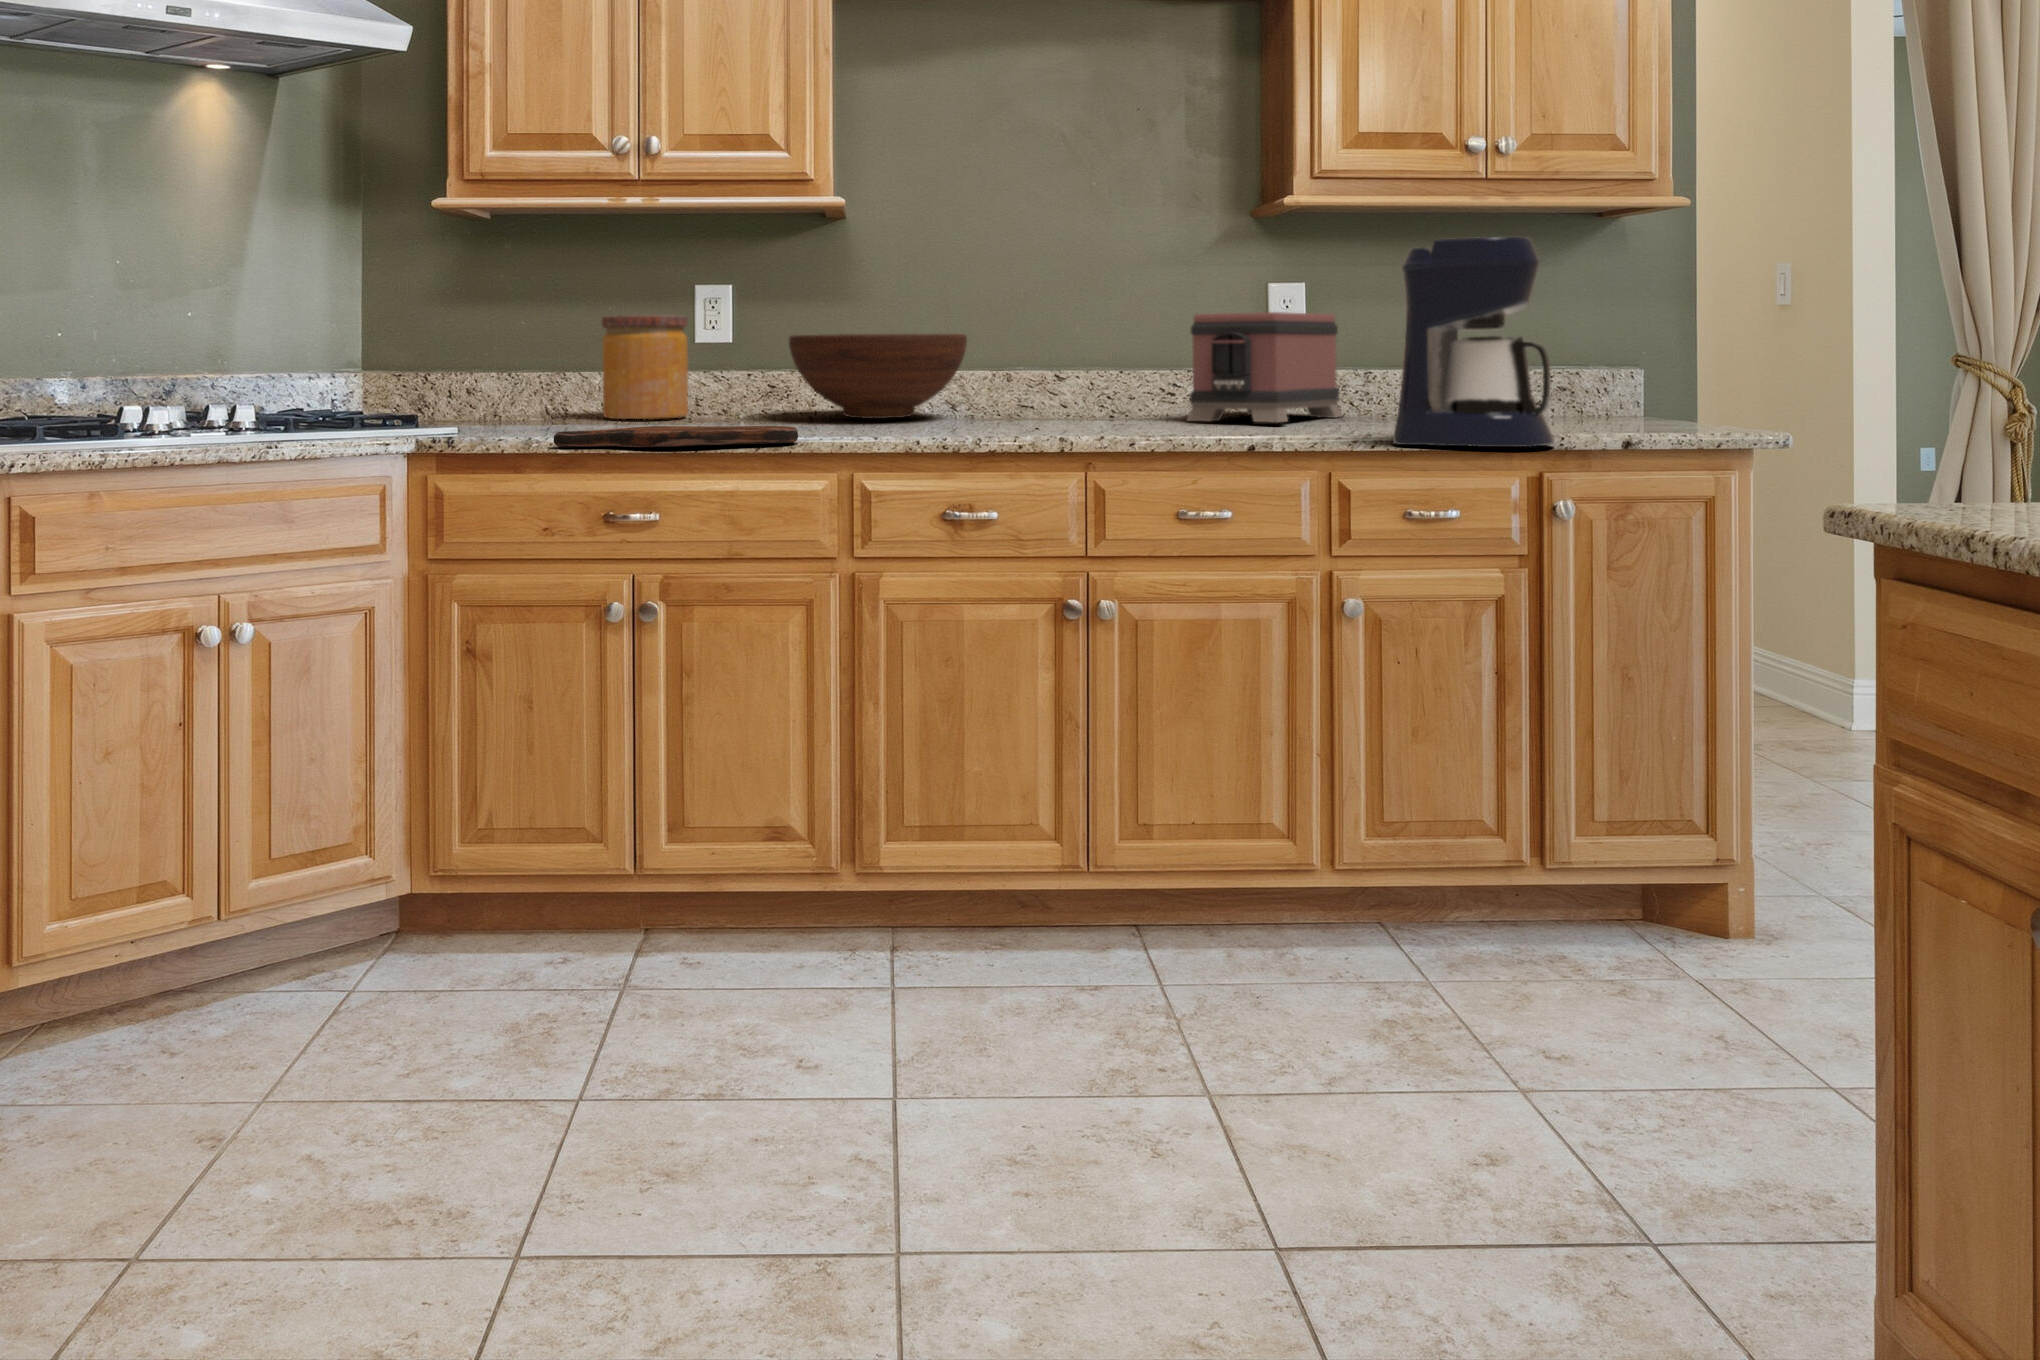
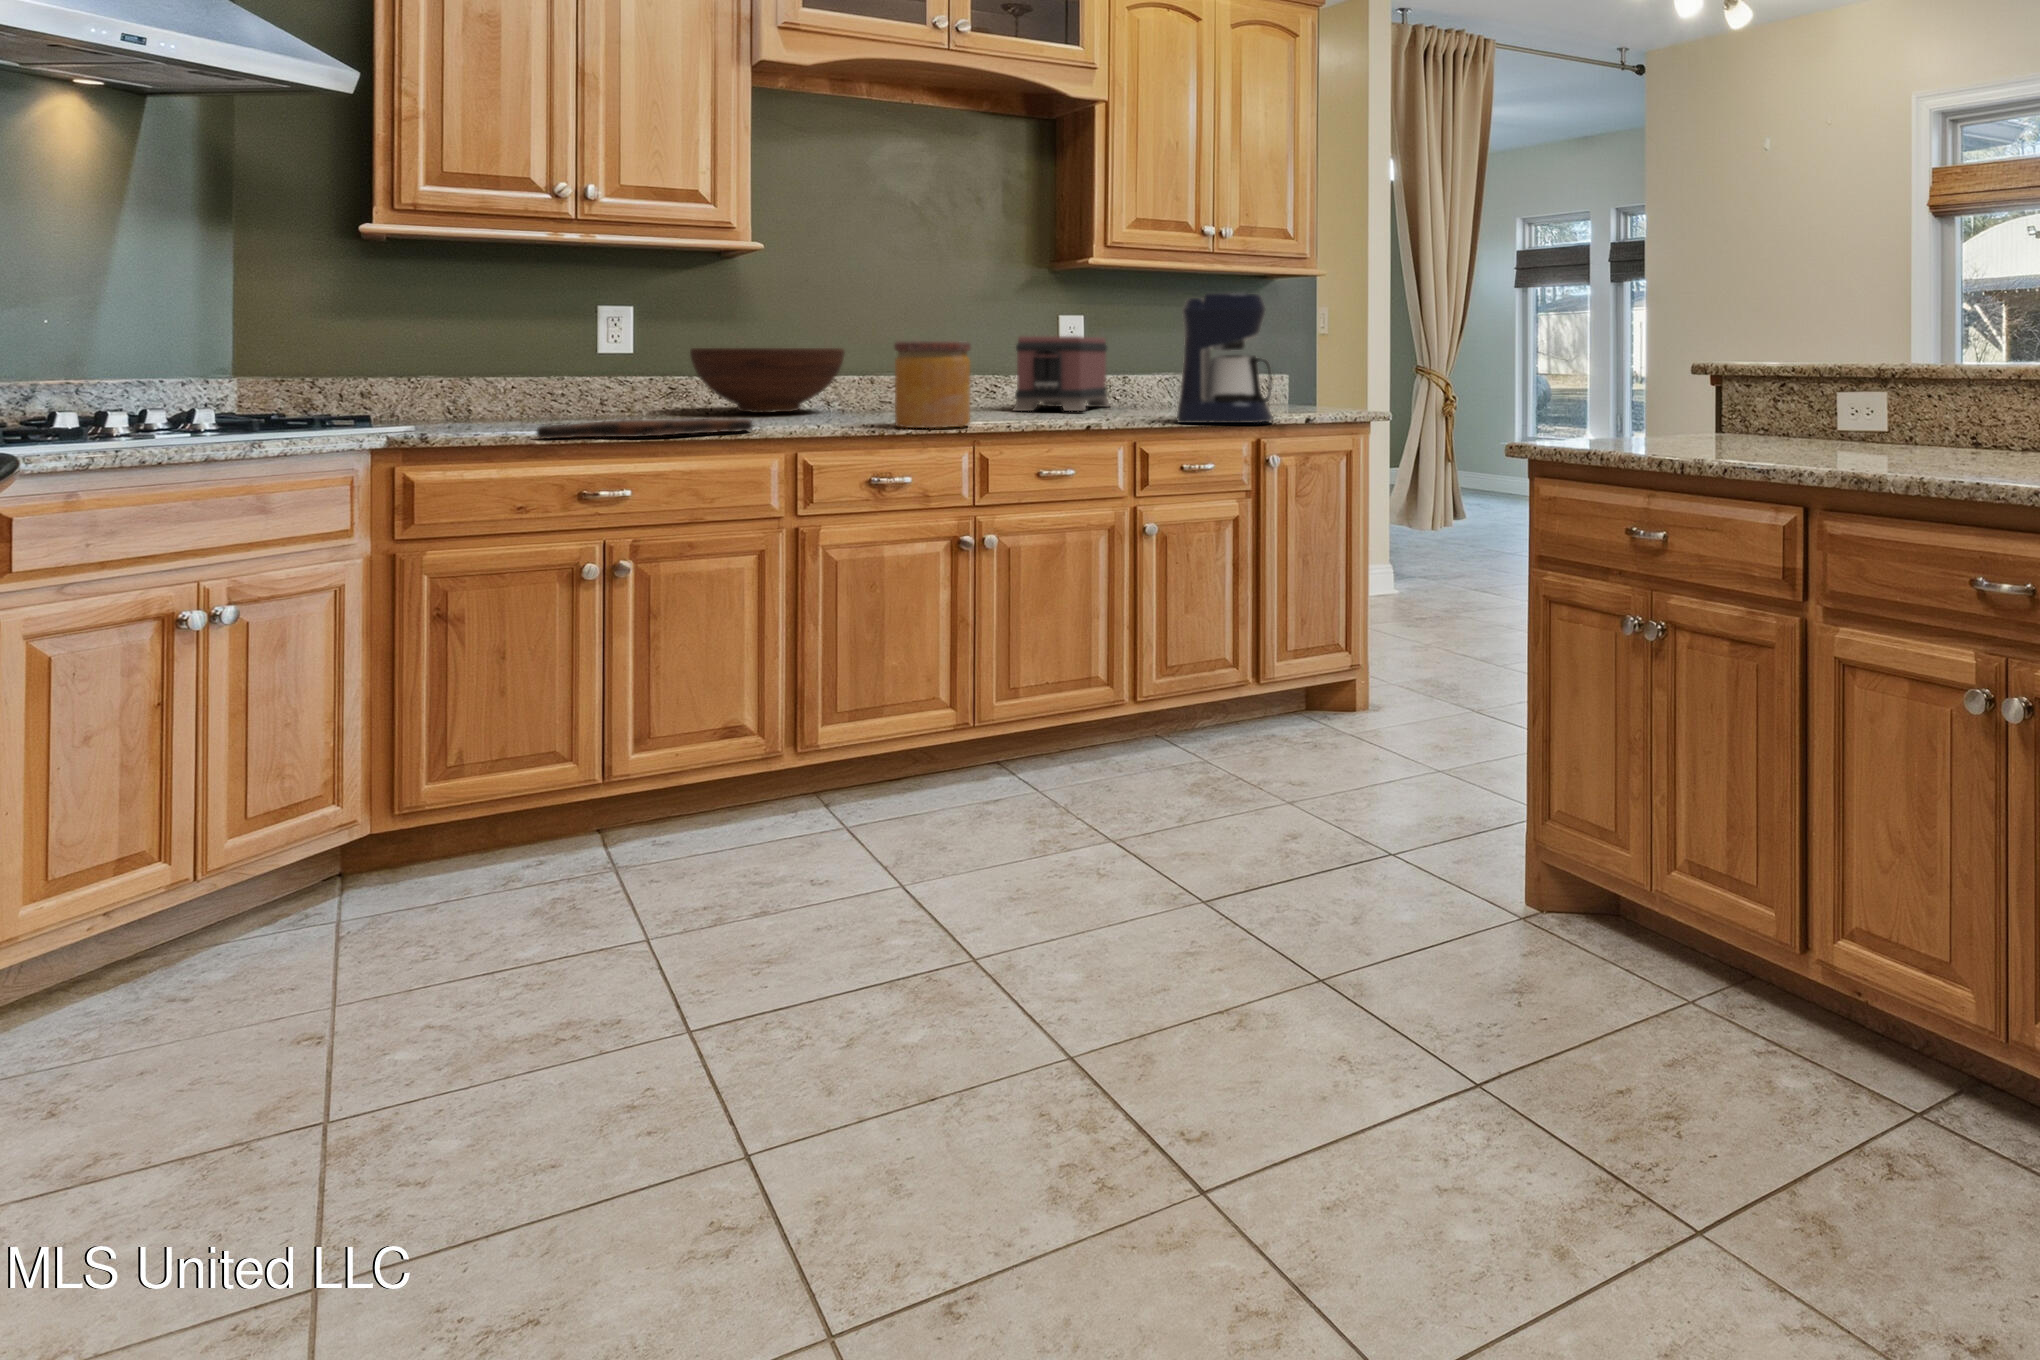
jar: present [602,315,688,419] -> present [894,341,971,428]

